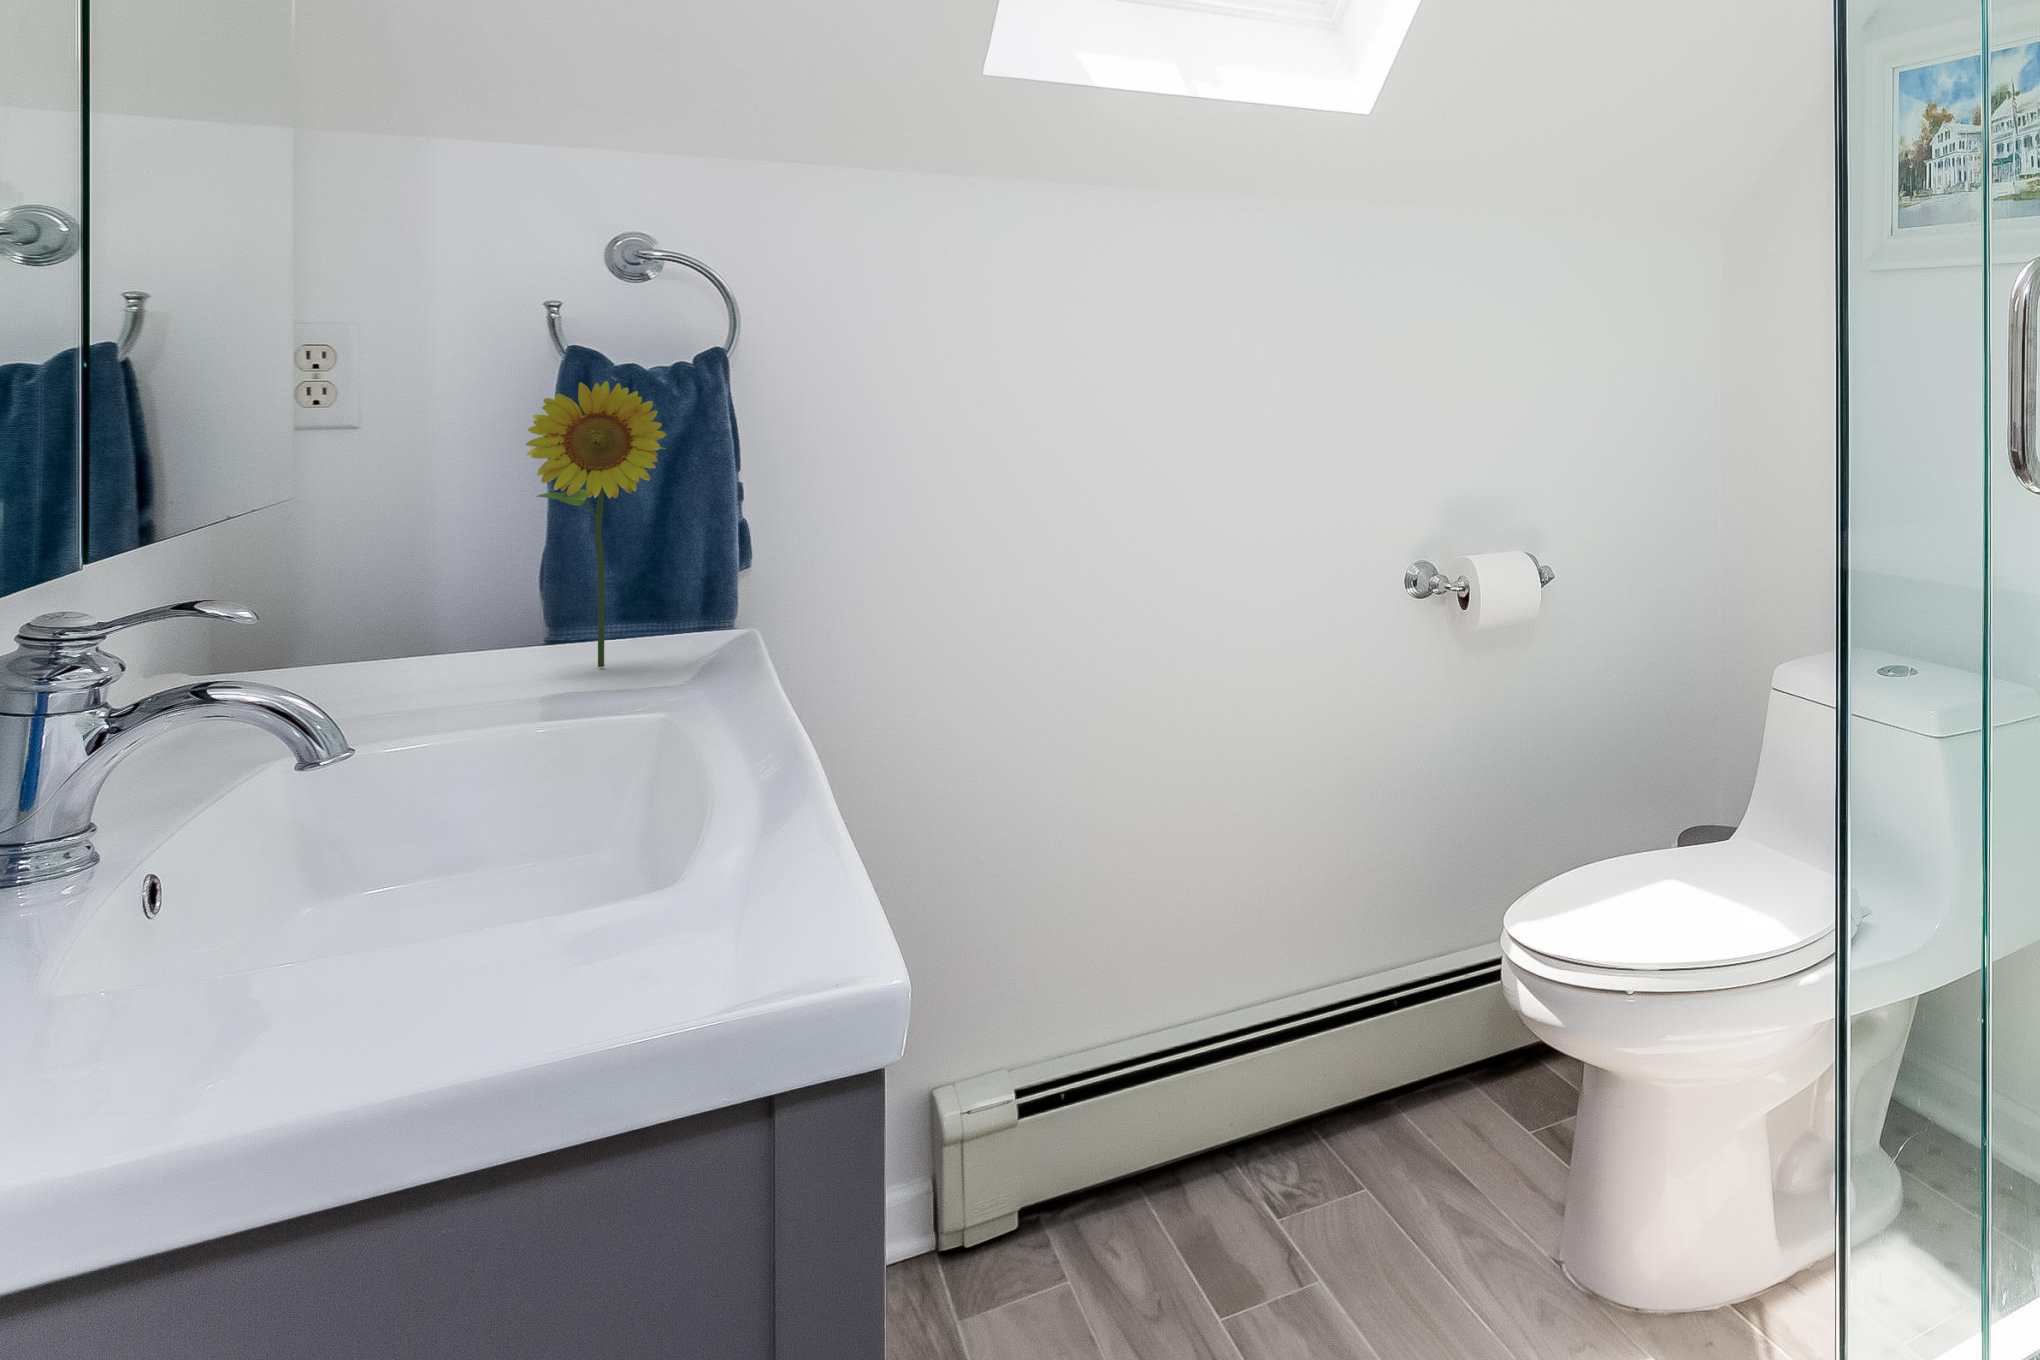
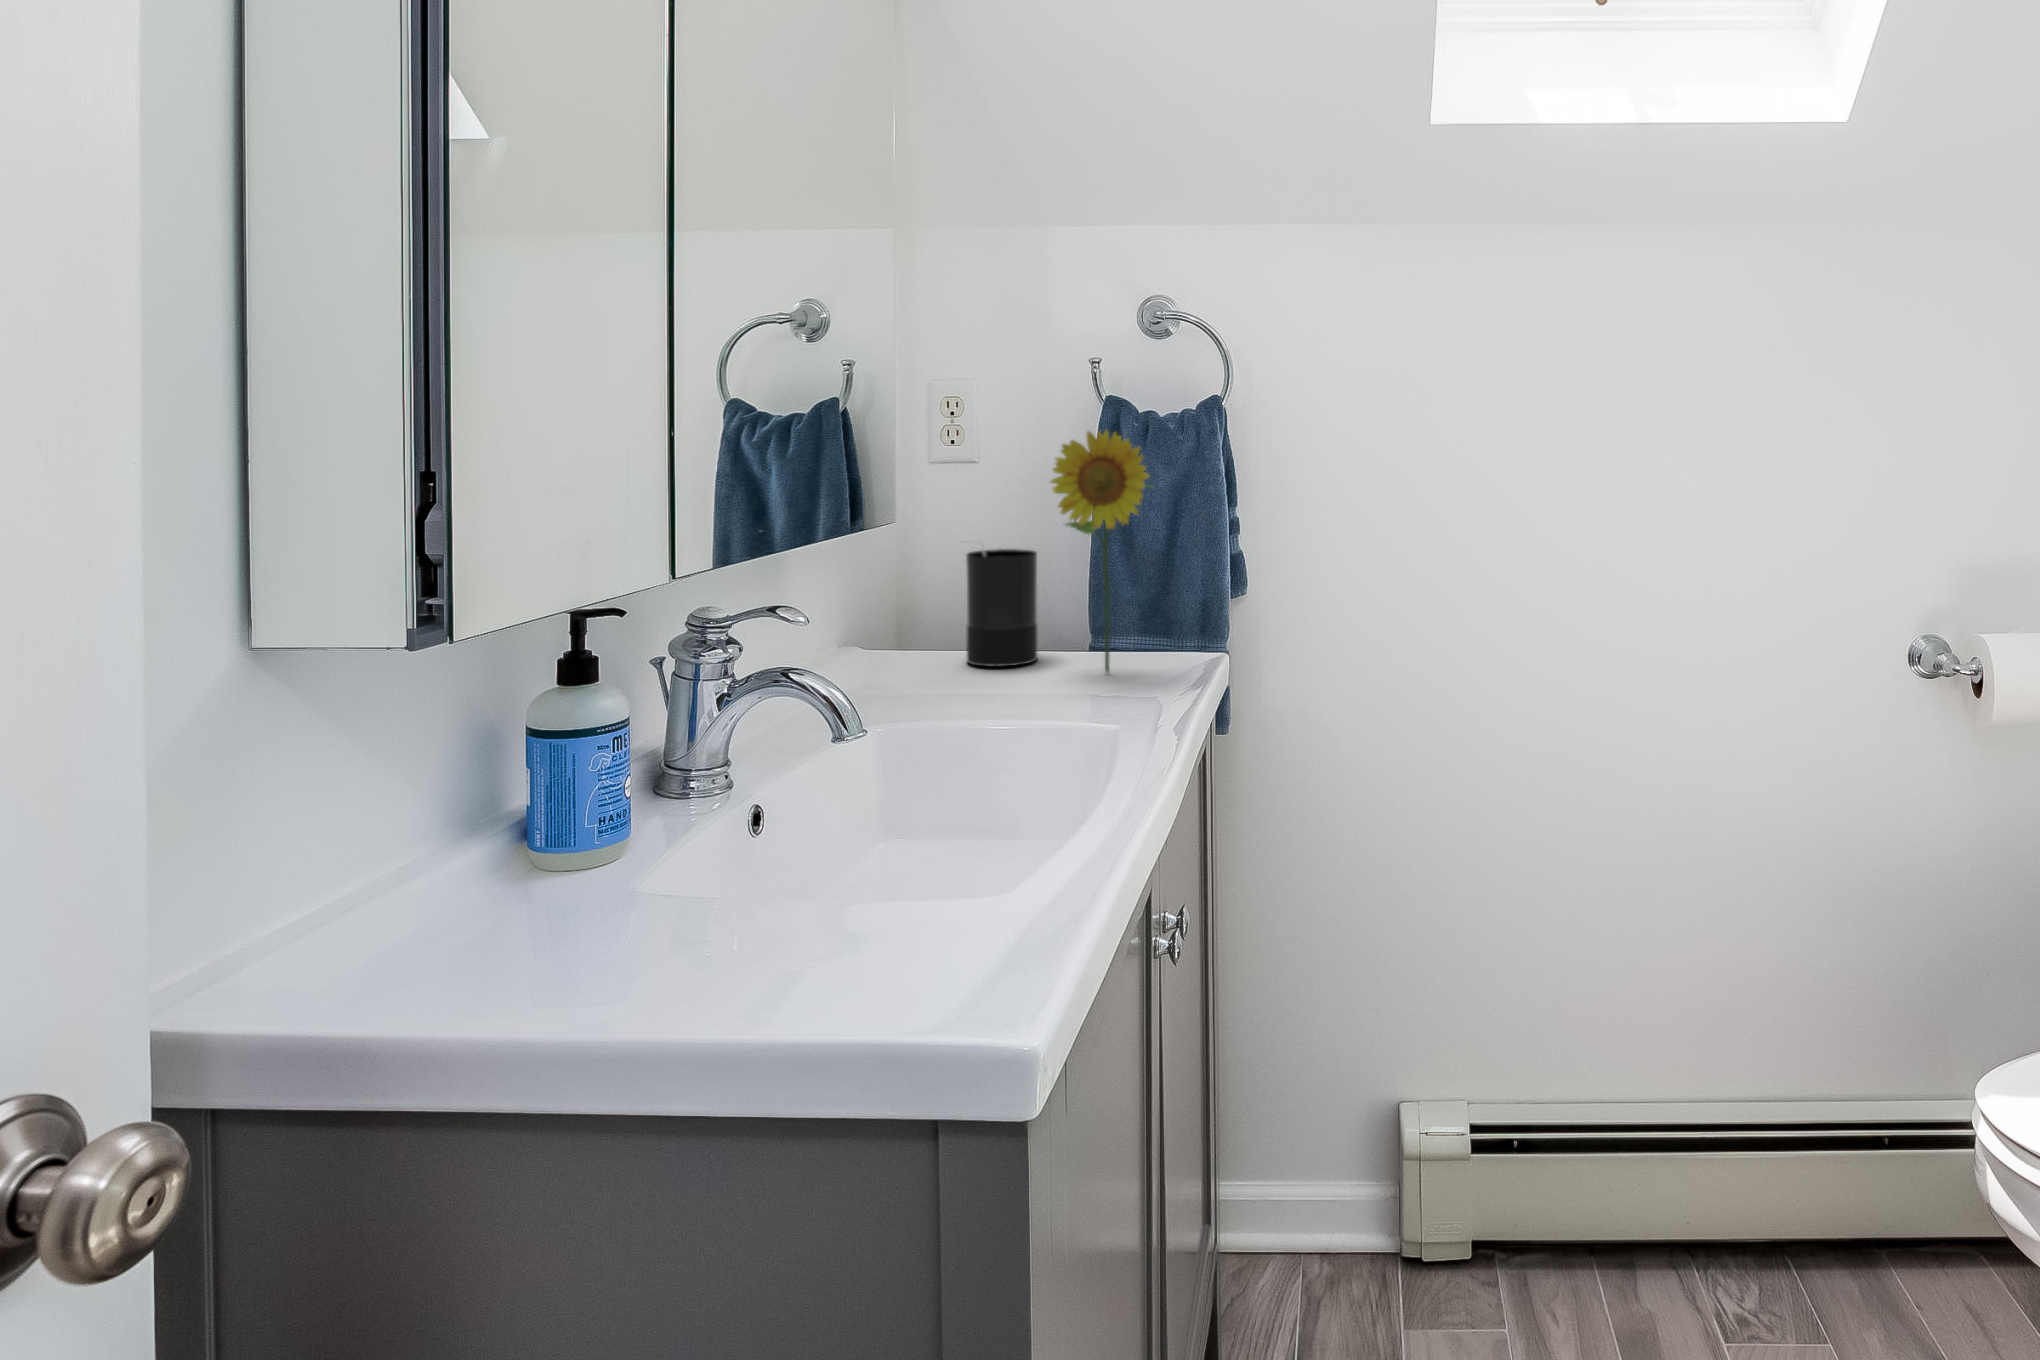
candle: none [372,523,491,676] -> present [965,542,1038,667]

